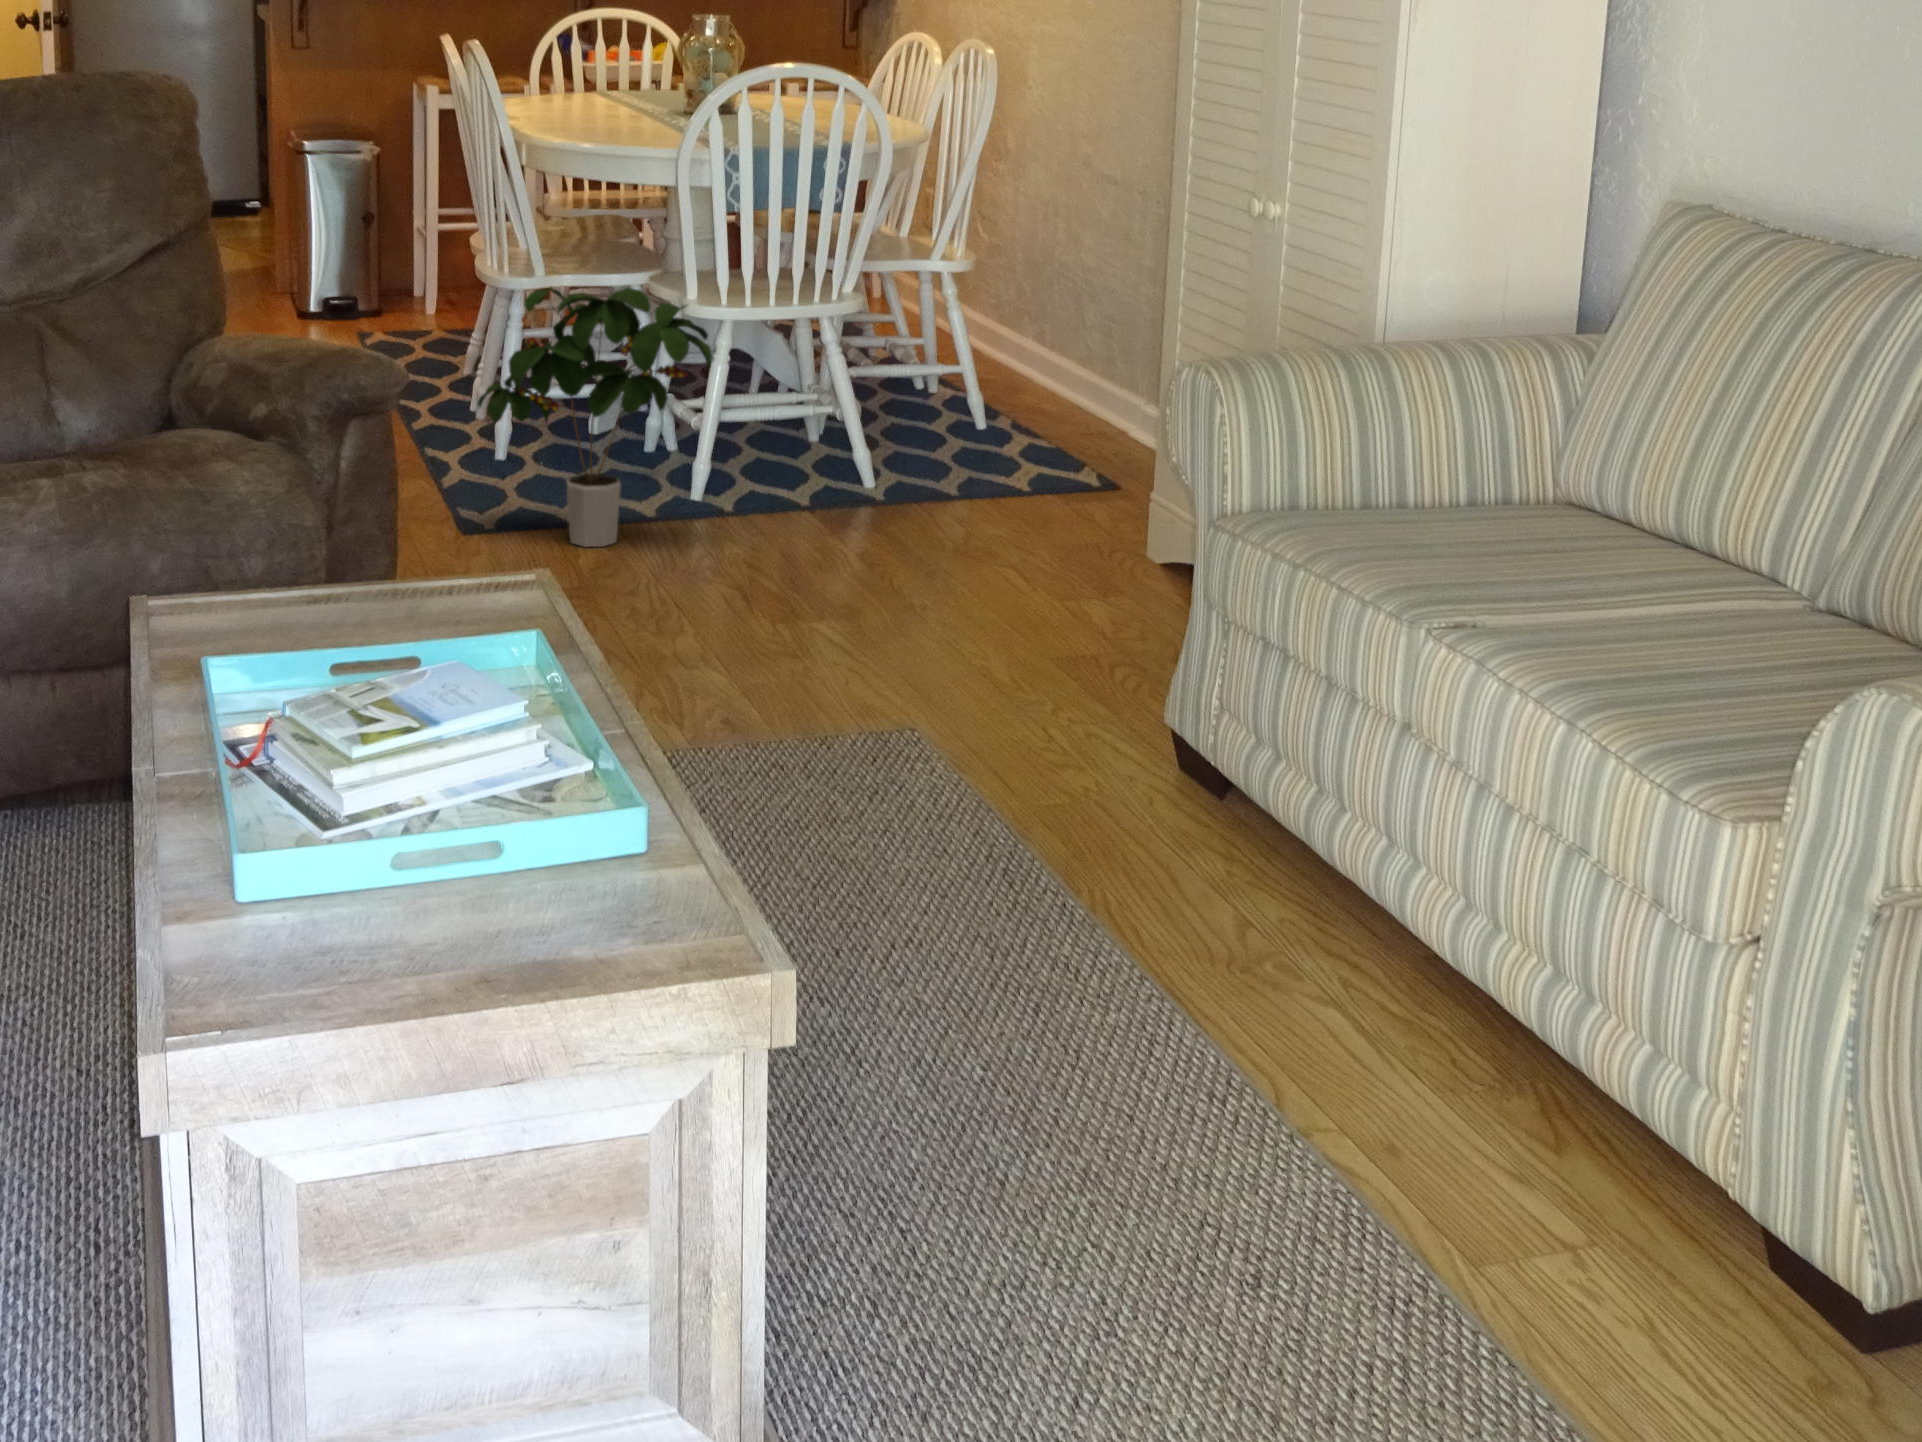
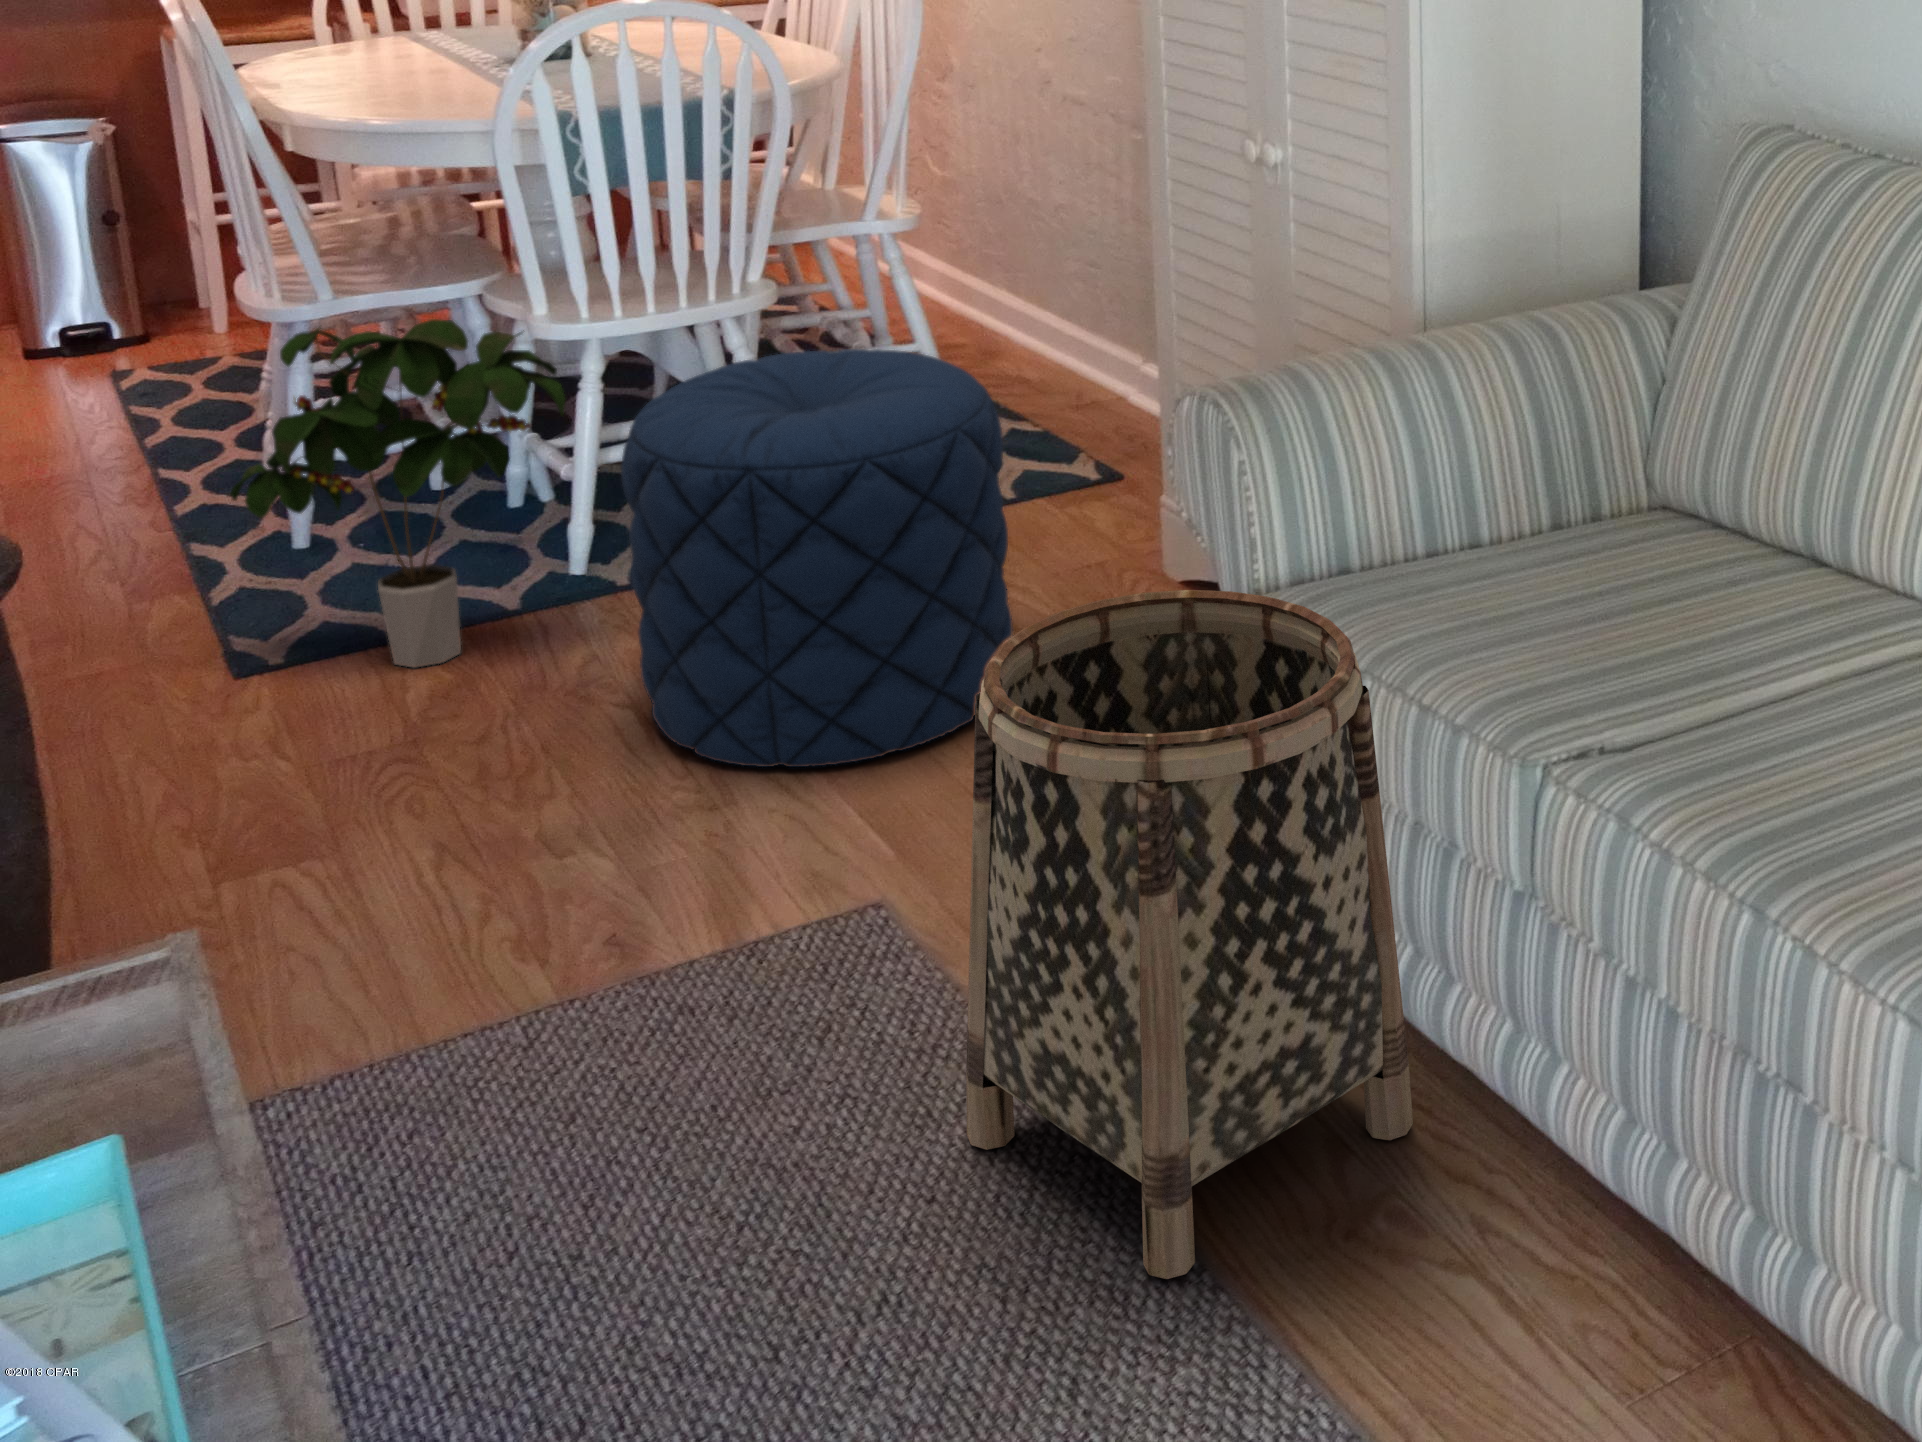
pouf: none [750,337,1036,646] -> present [621,349,1013,767]
basket: none [975,493,1305,965] -> present [966,590,1413,1279]

